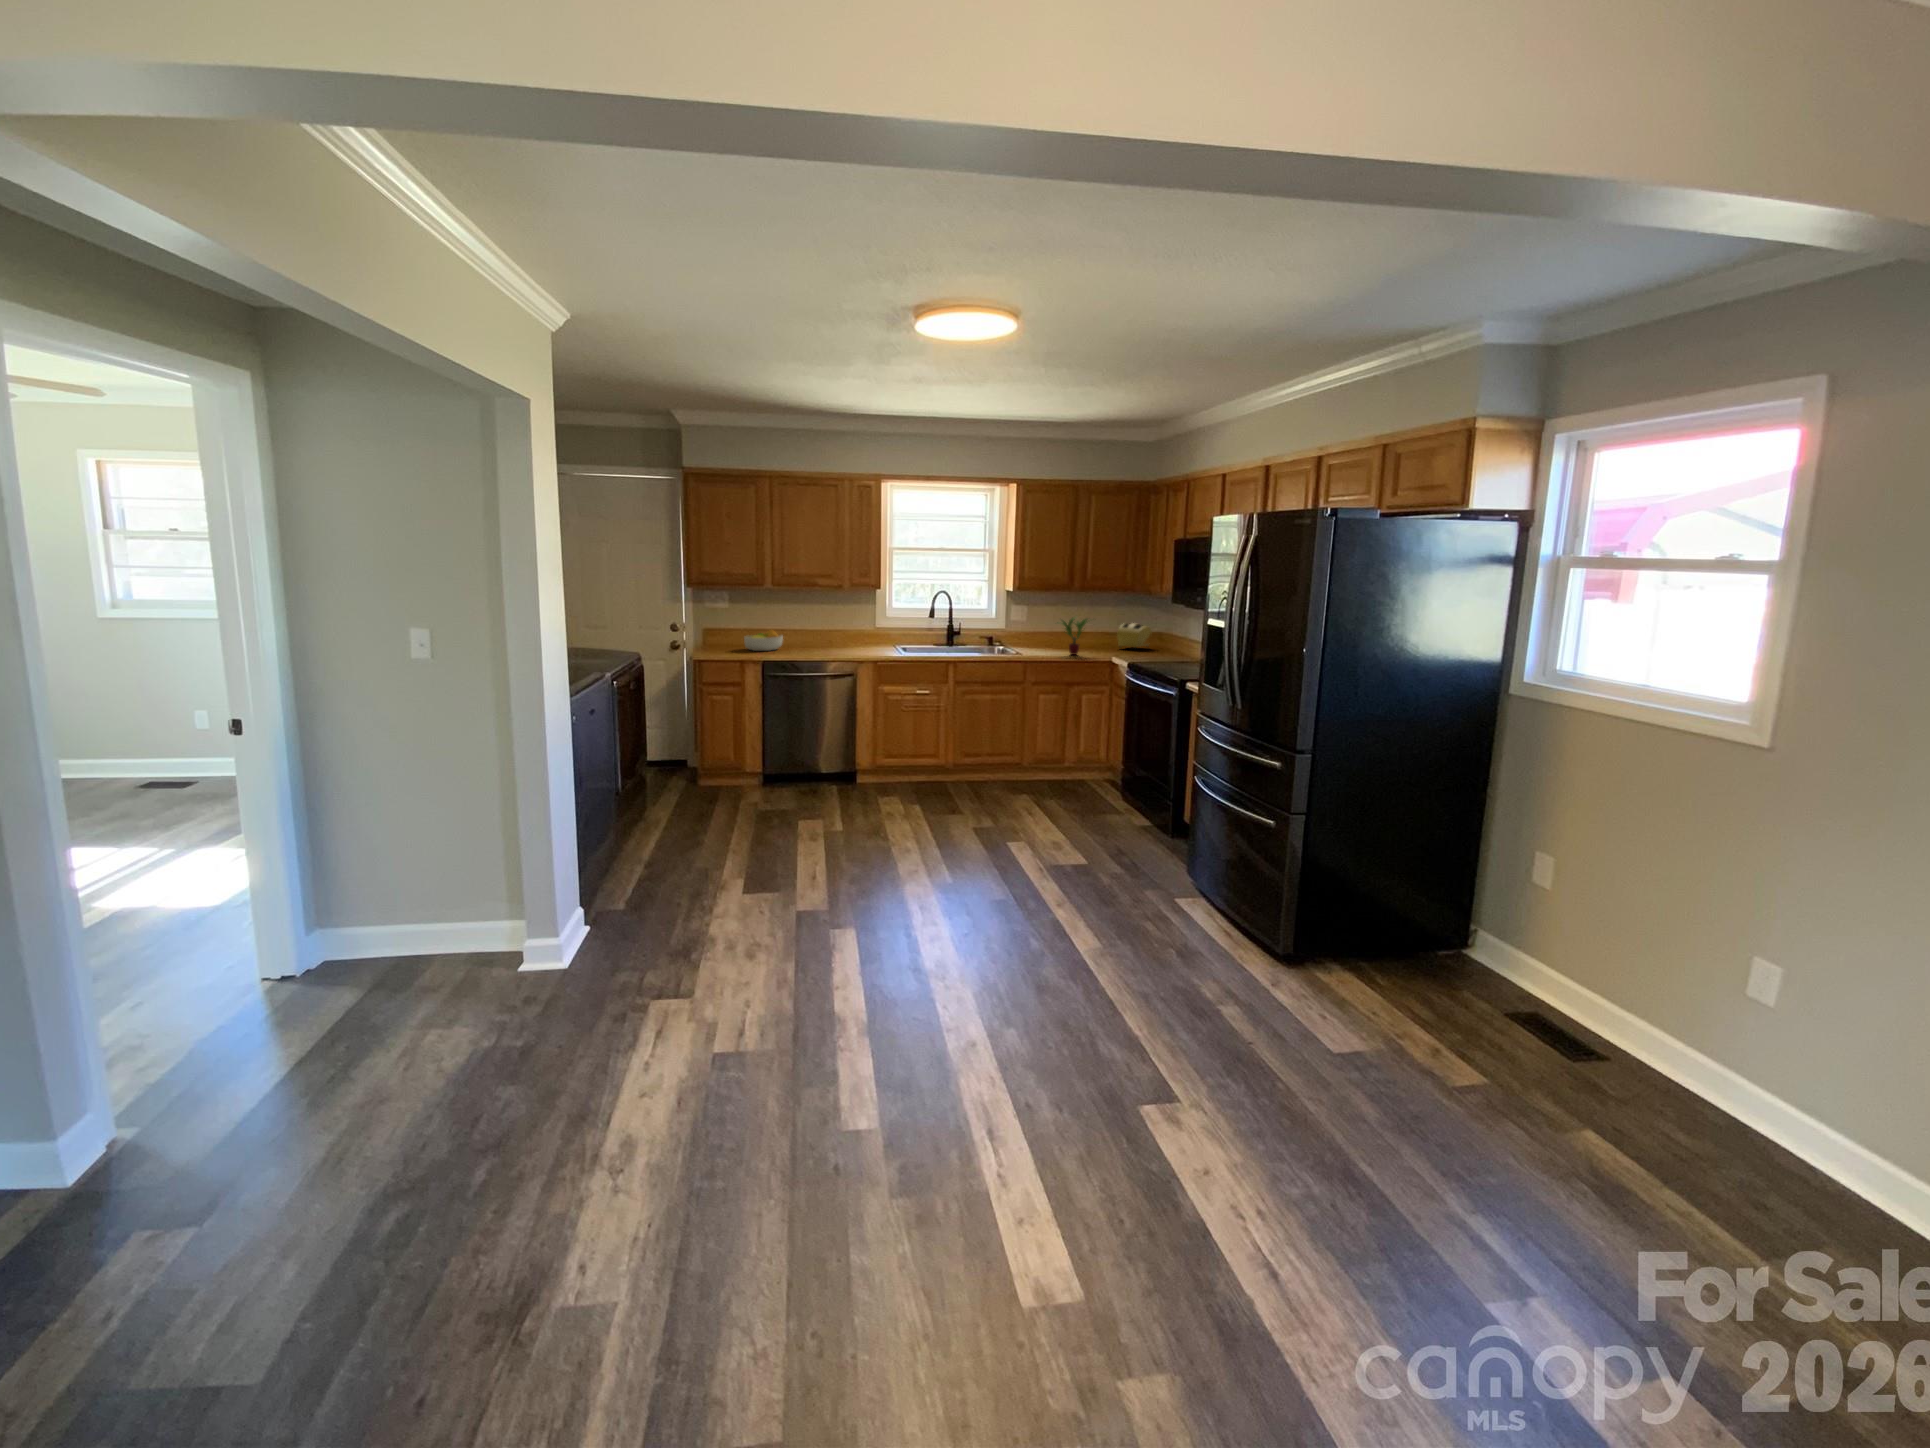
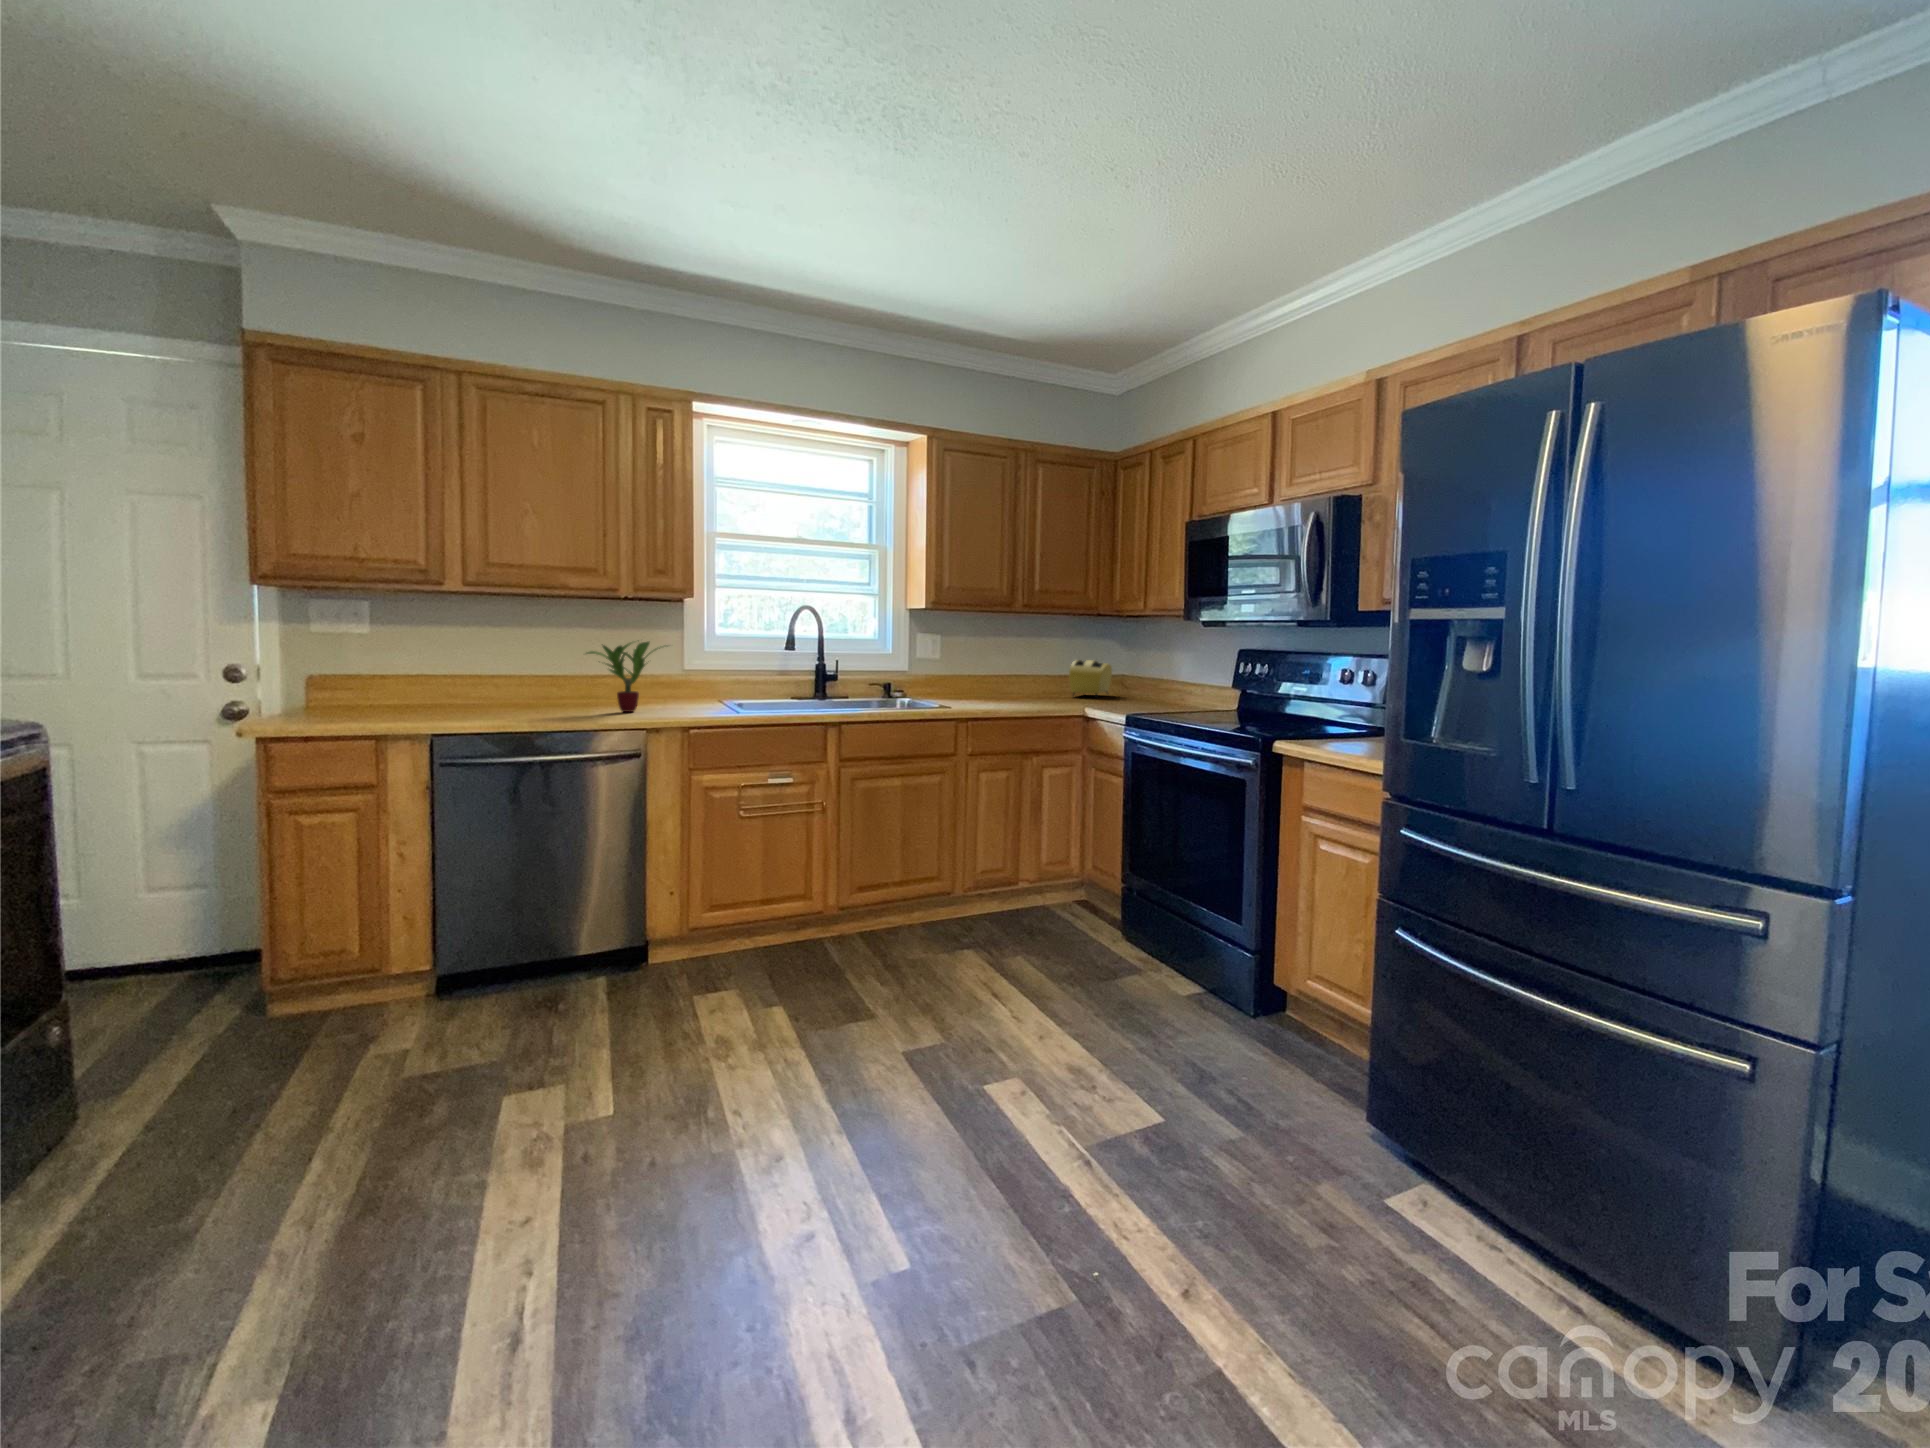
potted plant: present [1062,617,1088,655] -> present [587,642,660,712]
fruit bowl: present [744,630,783,651] -> none [402,673,499,715]

